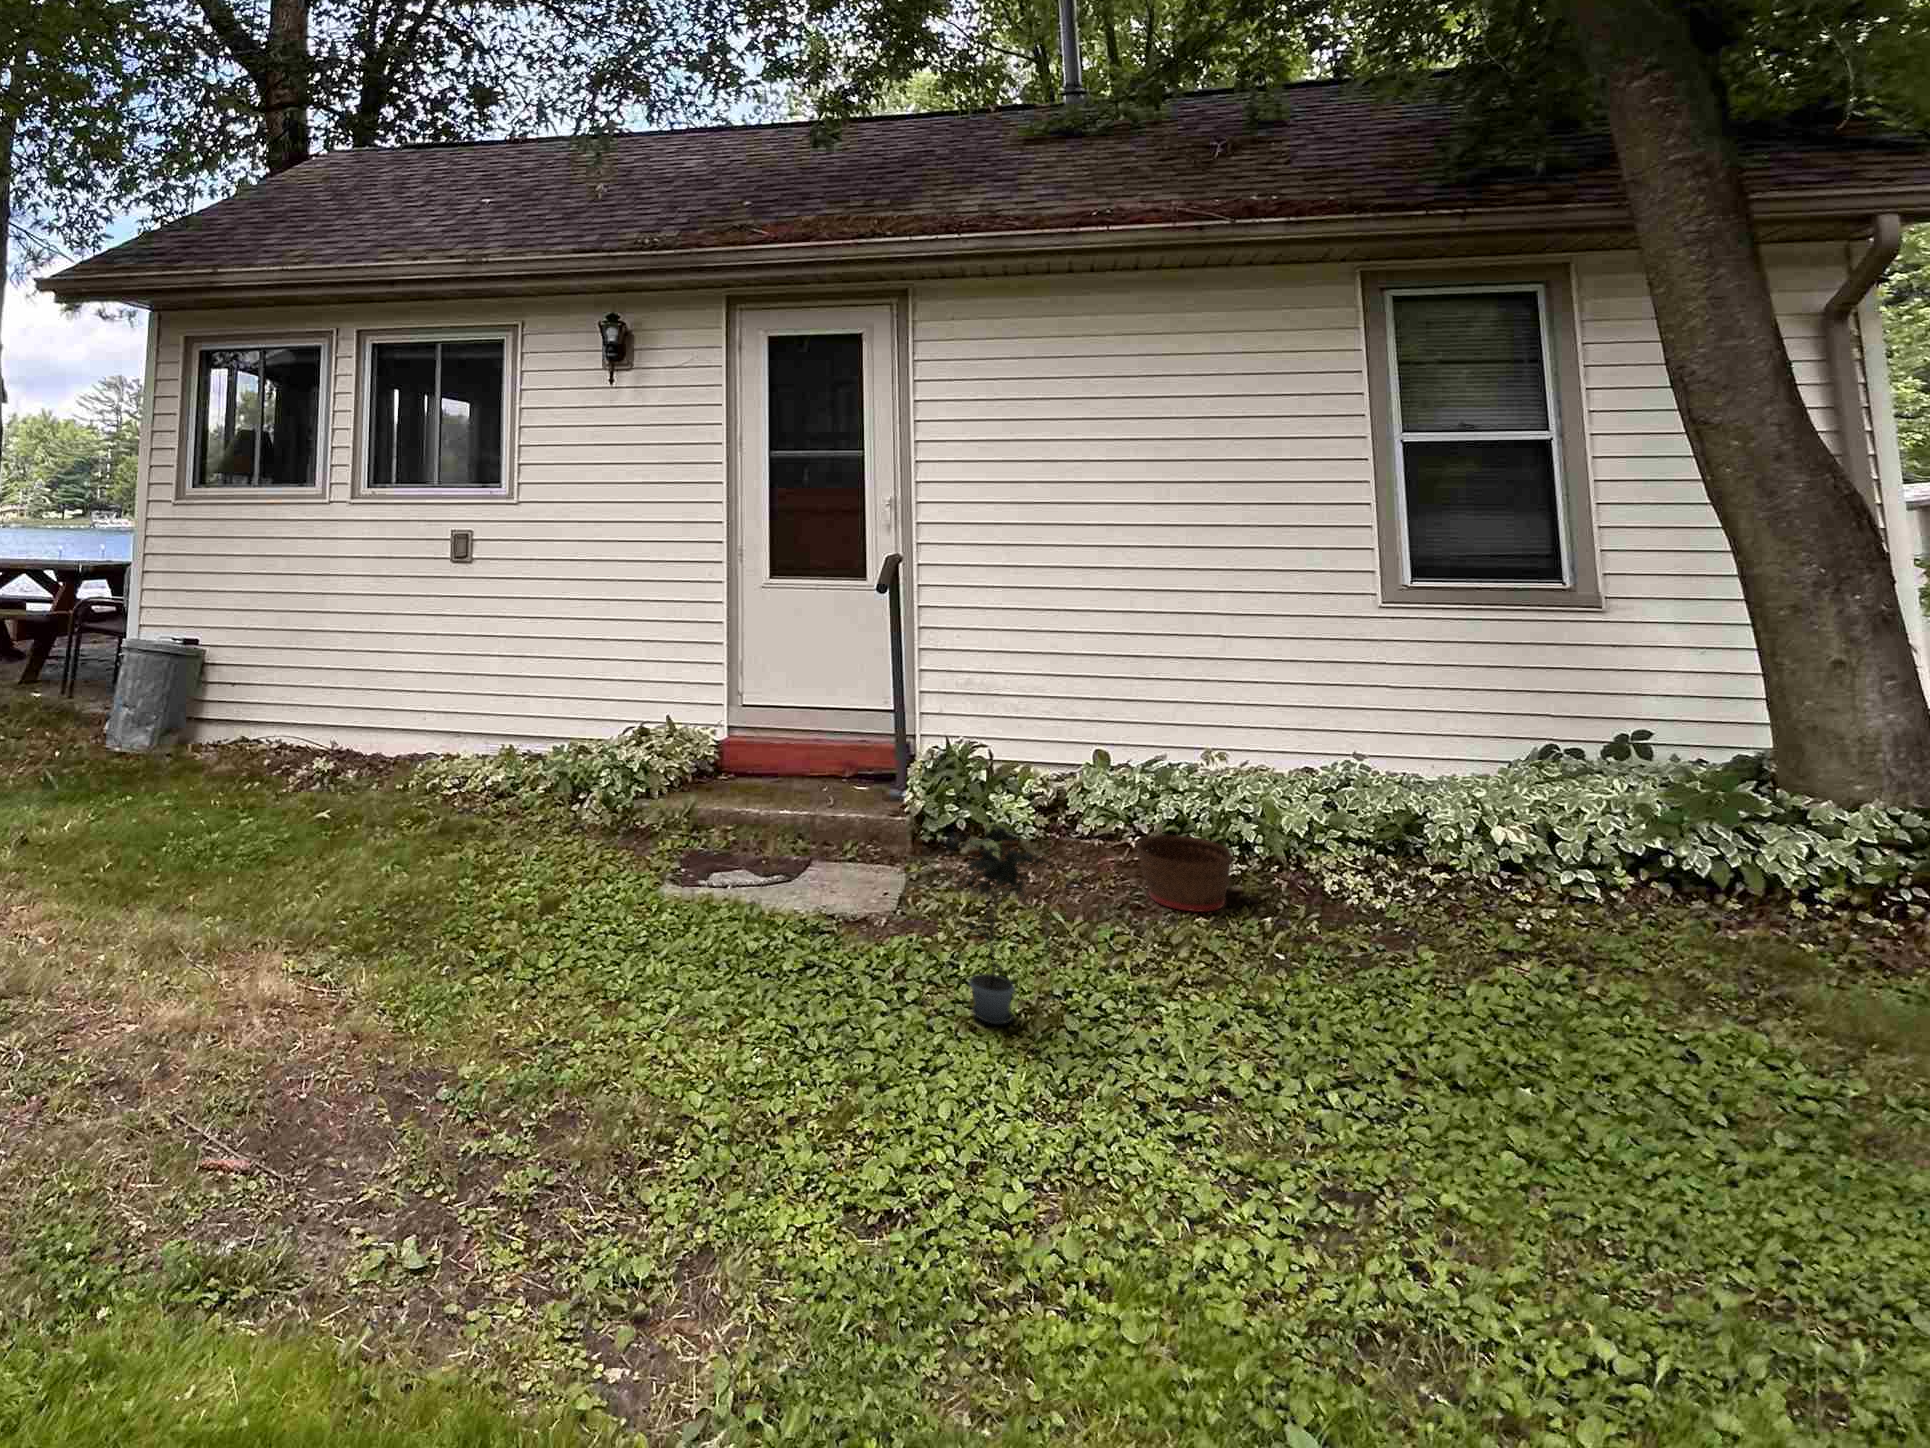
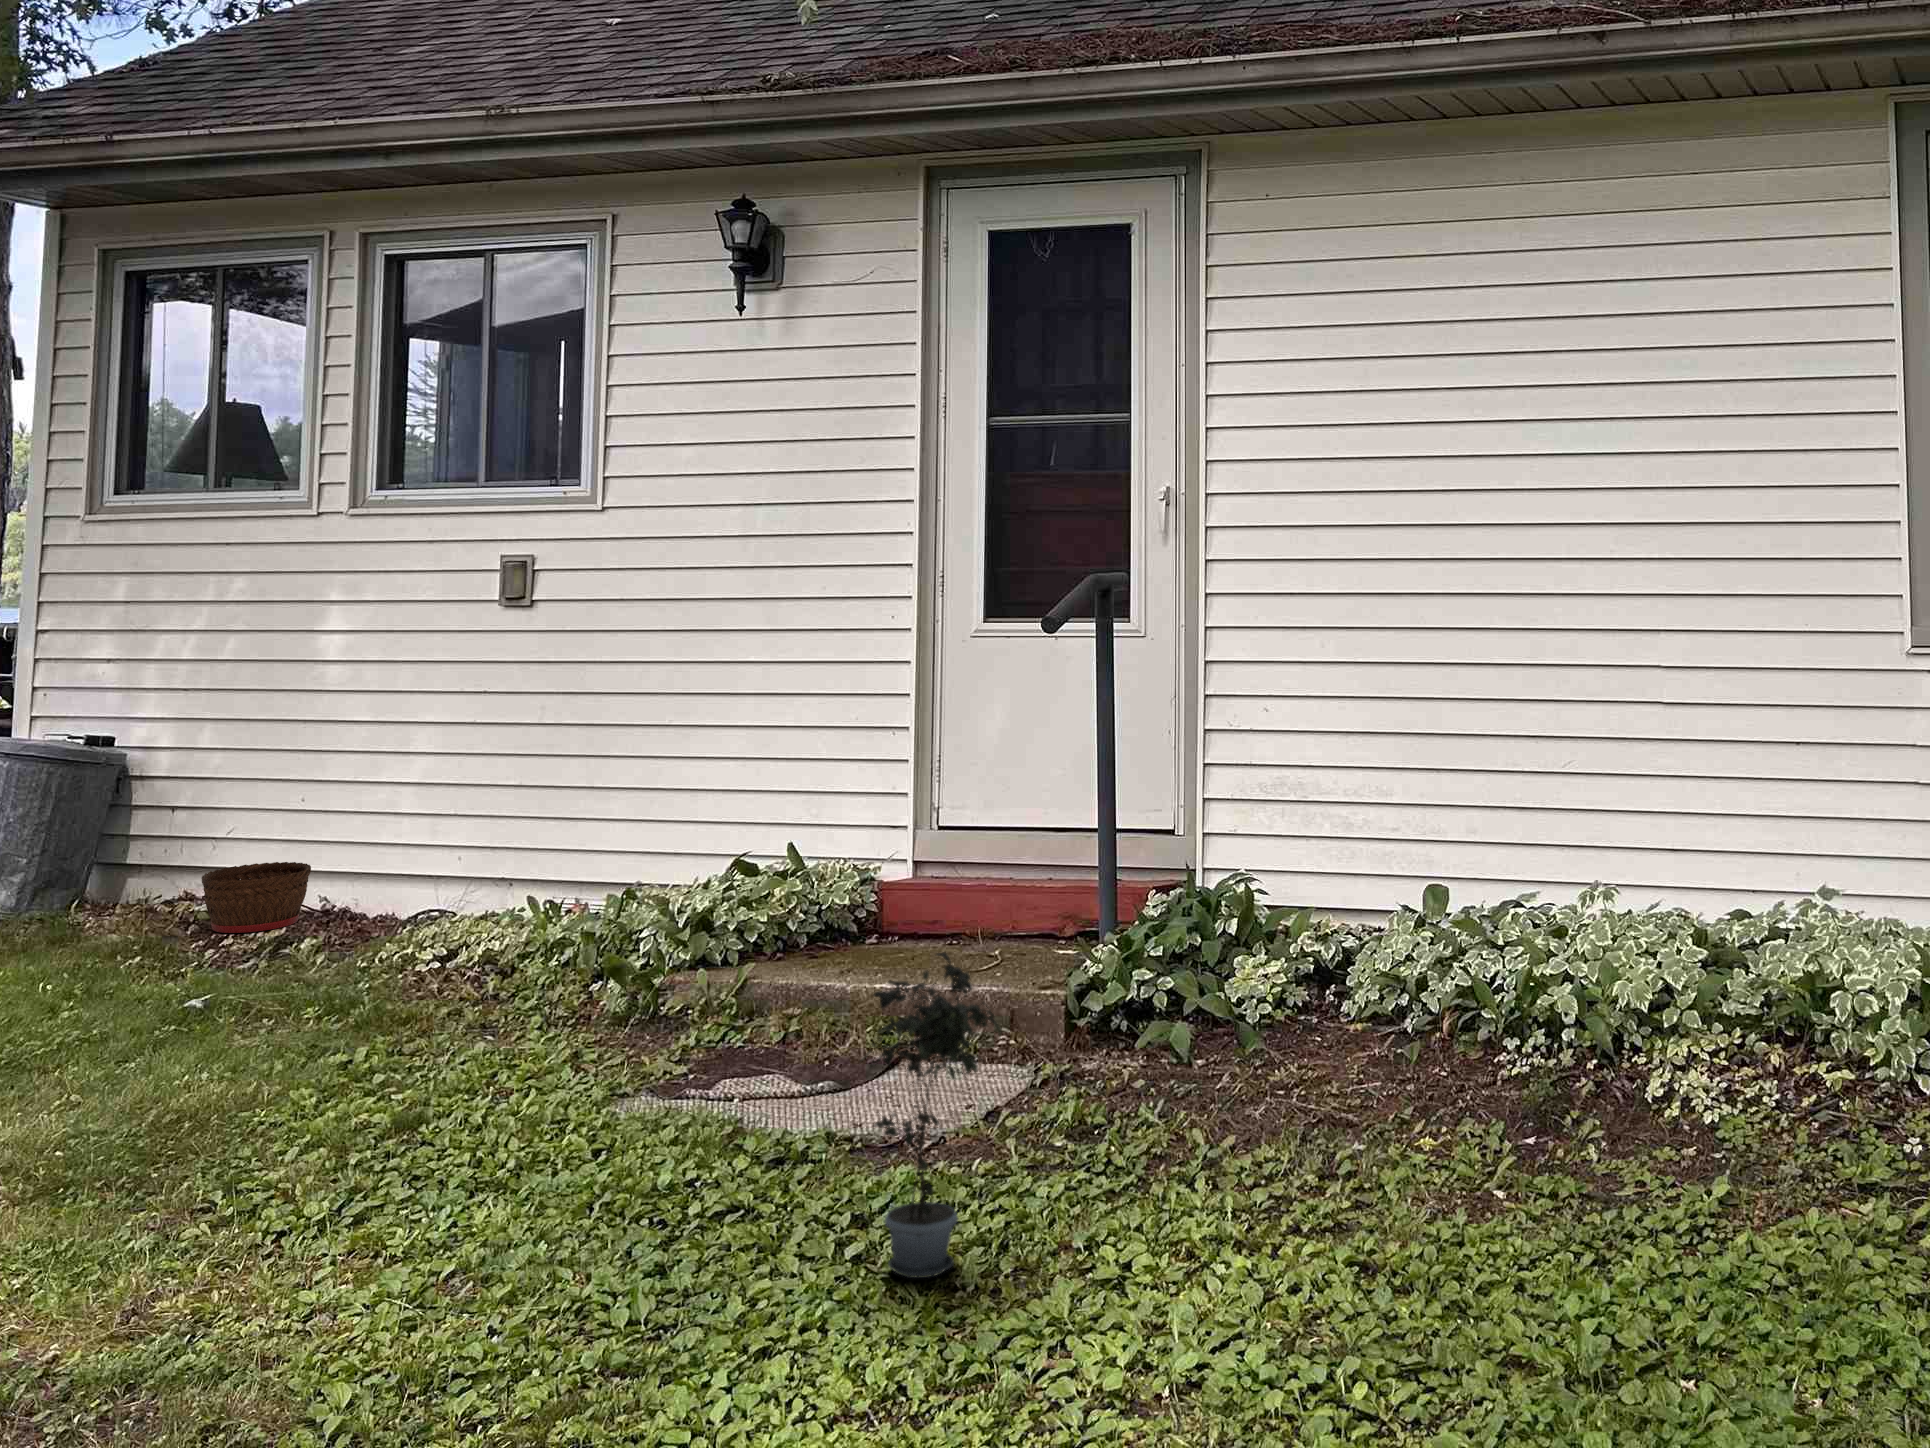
basket: present [1137,834,1232,912] -> present [201,862,311,933]

